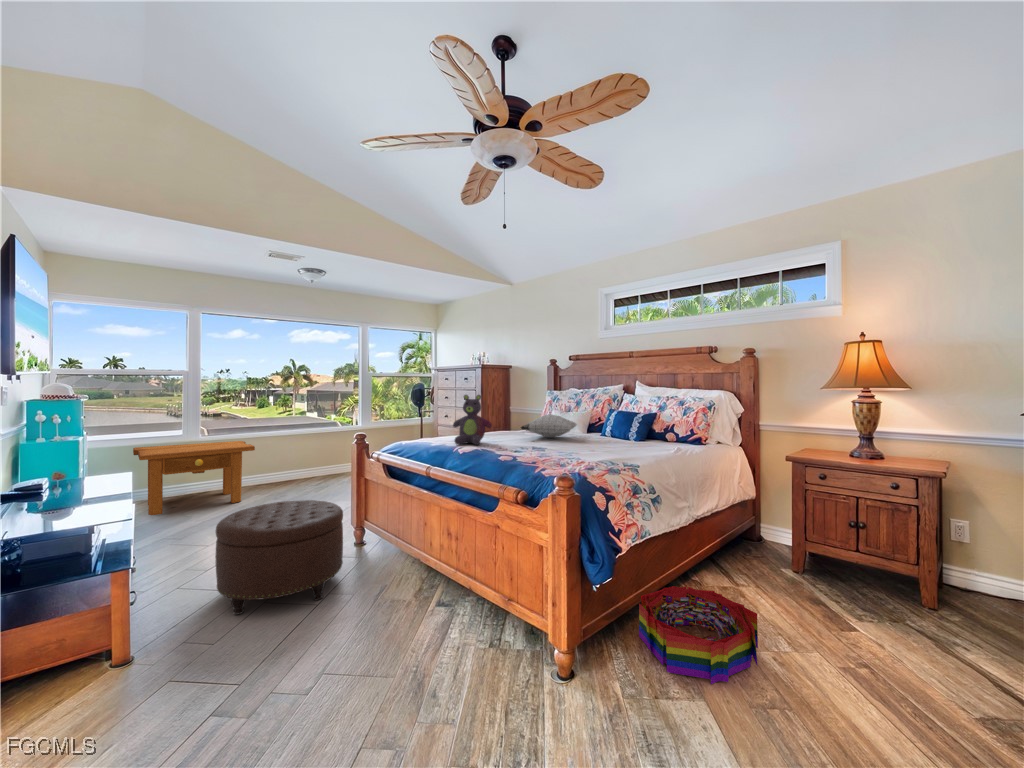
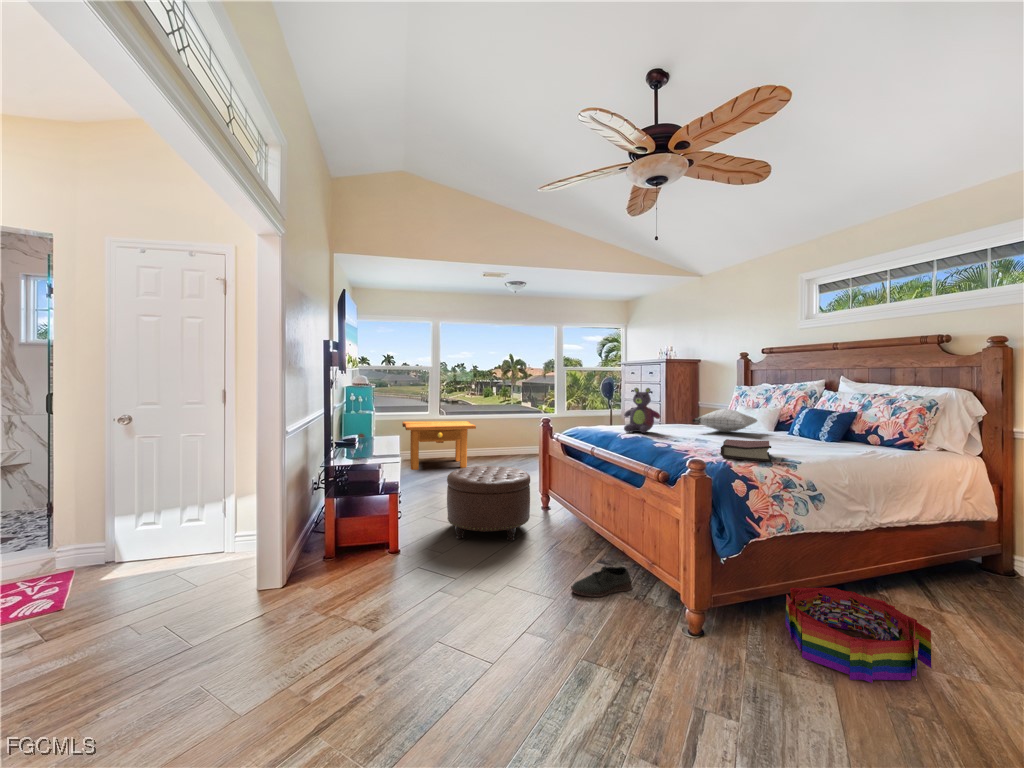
hardback book: none [567,446,620,469] -> present [721,439,771,462]
shoe: none [413,609,484,662] -> present [571,566,632,597]

